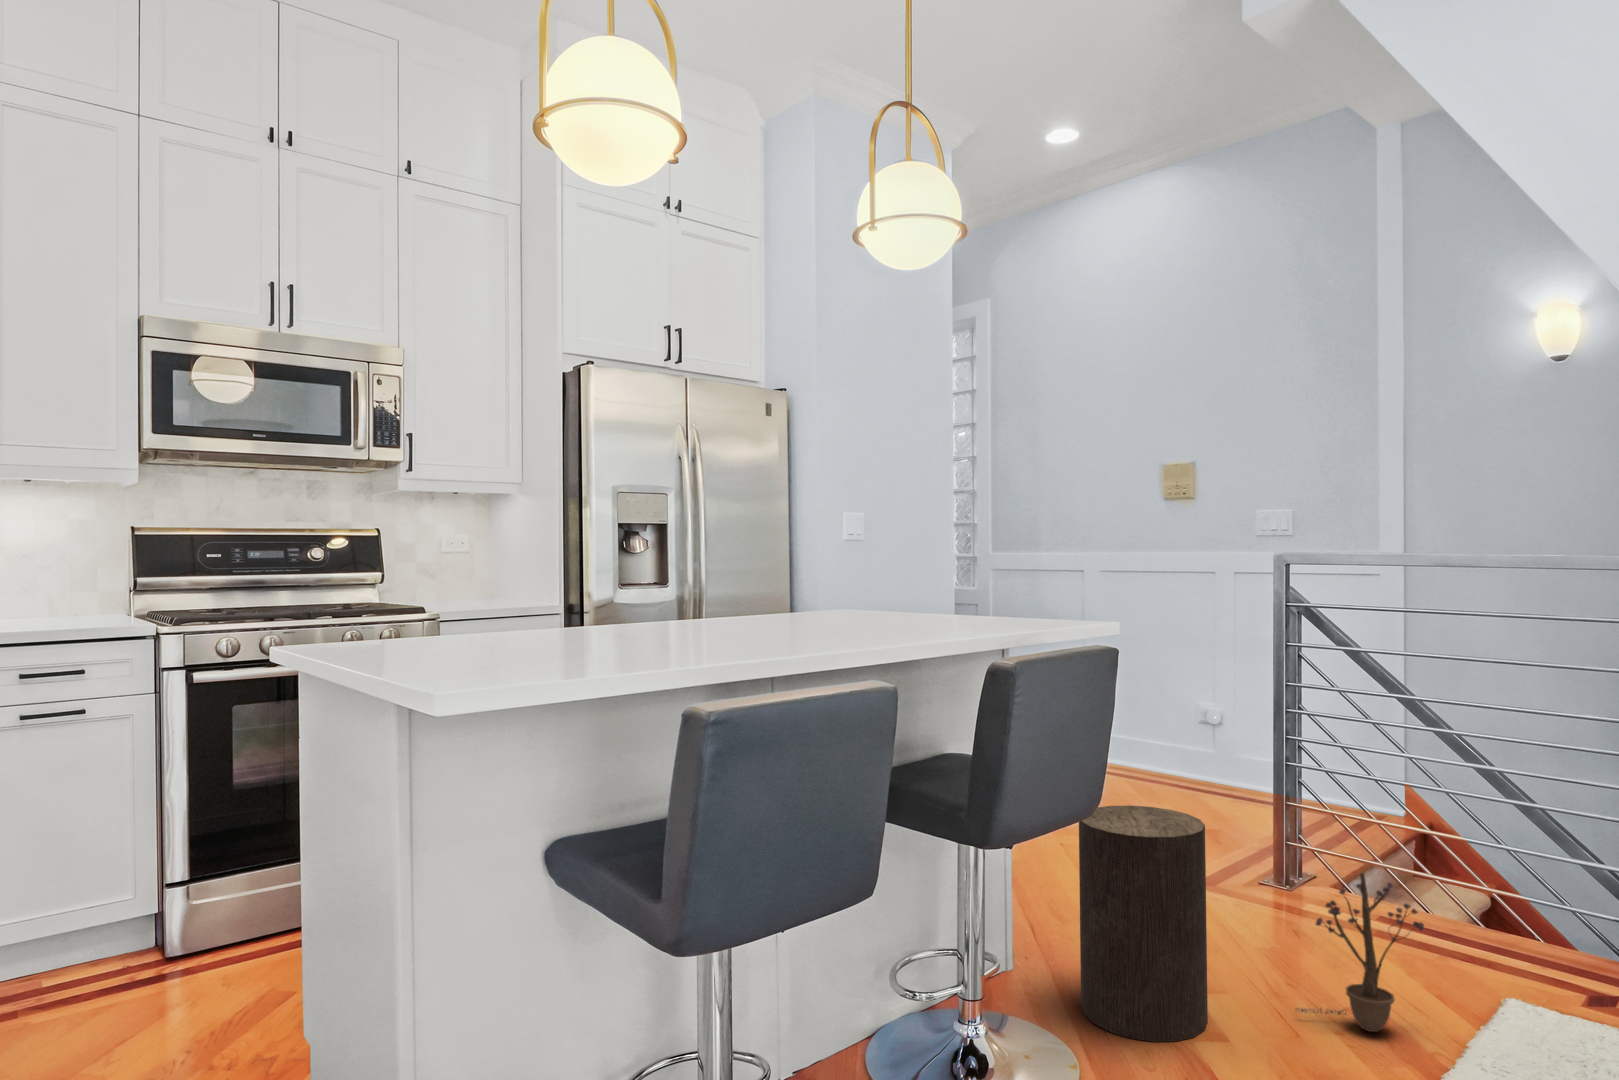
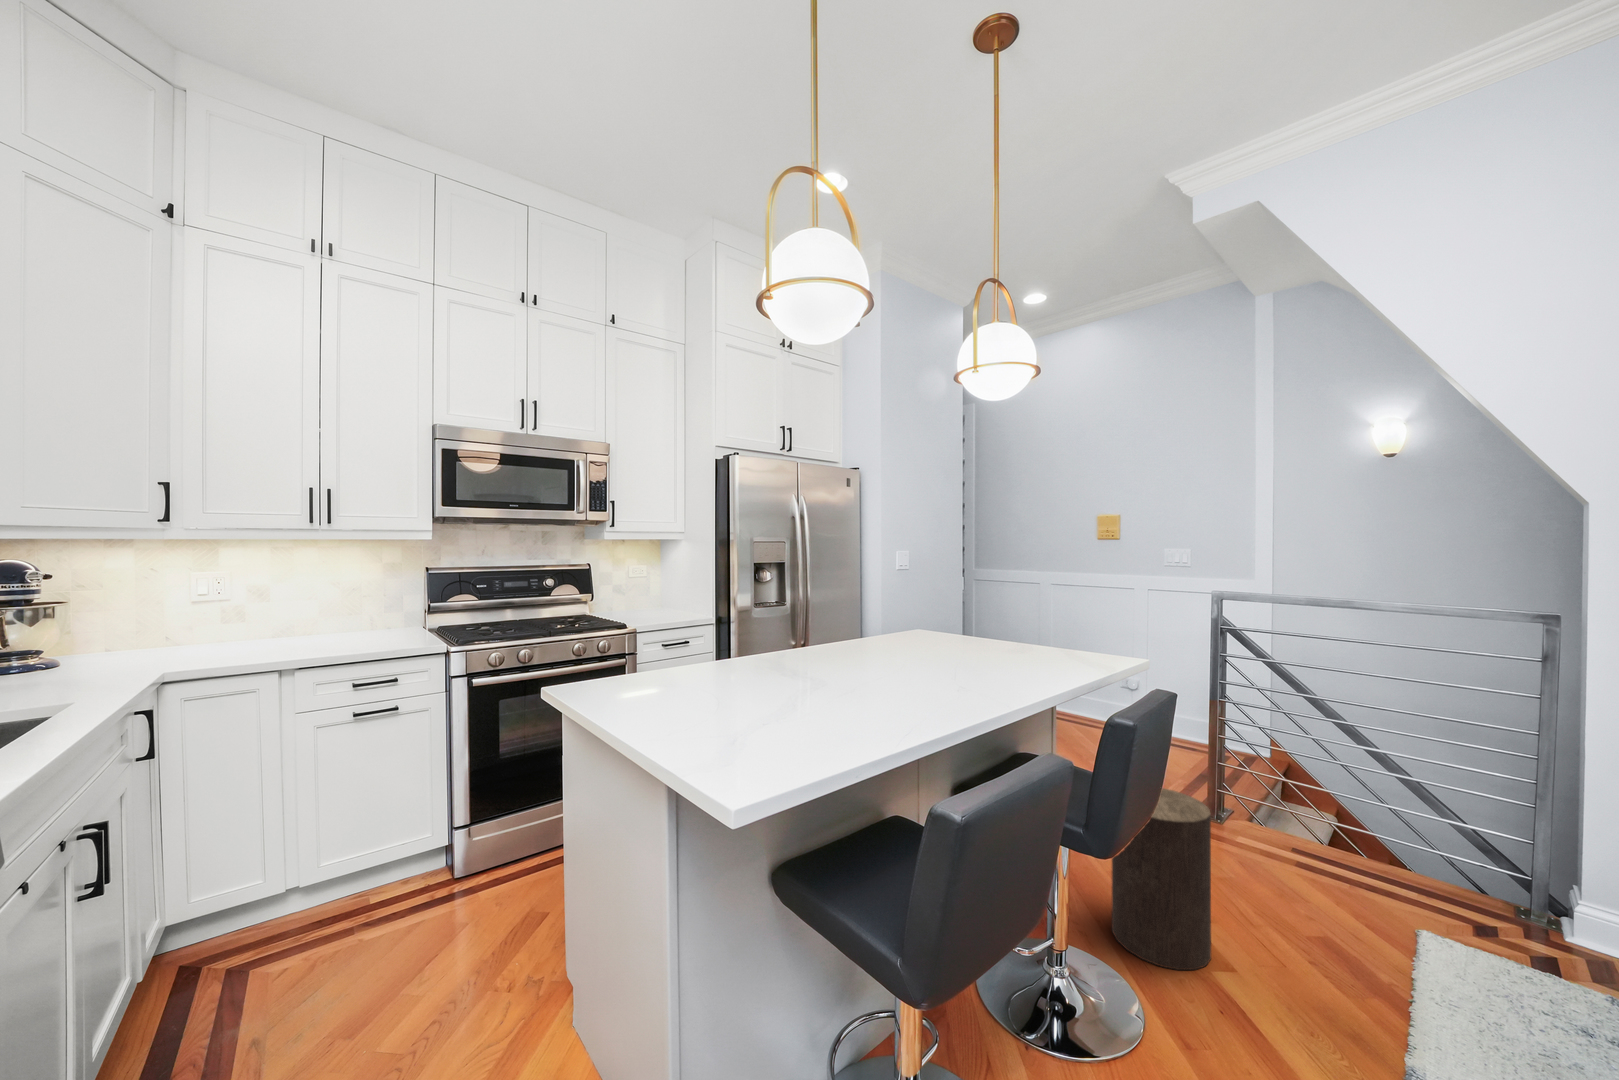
decorative plant: present [1296,873,1424,1032] -> none [1273,847,1378,964]

